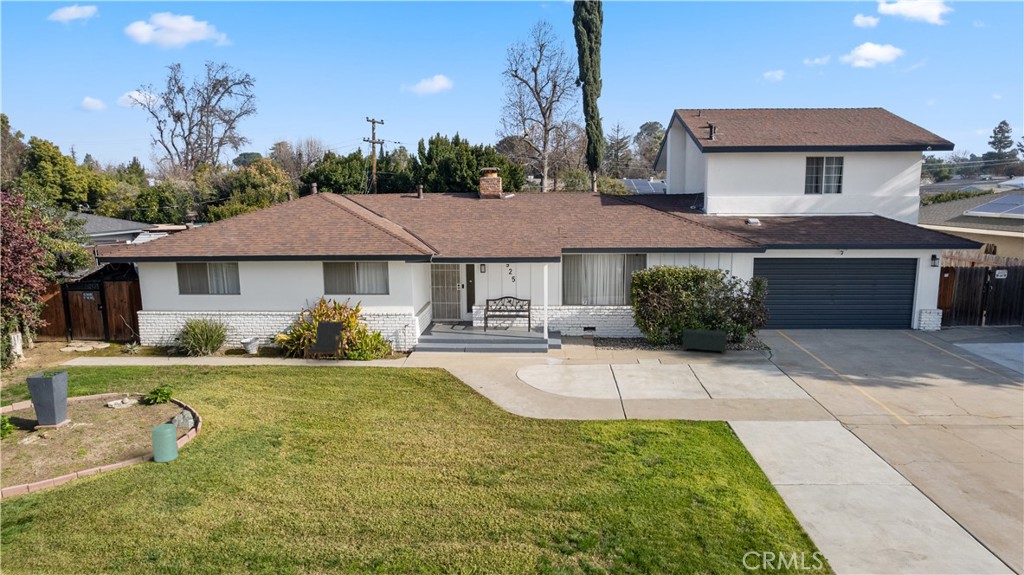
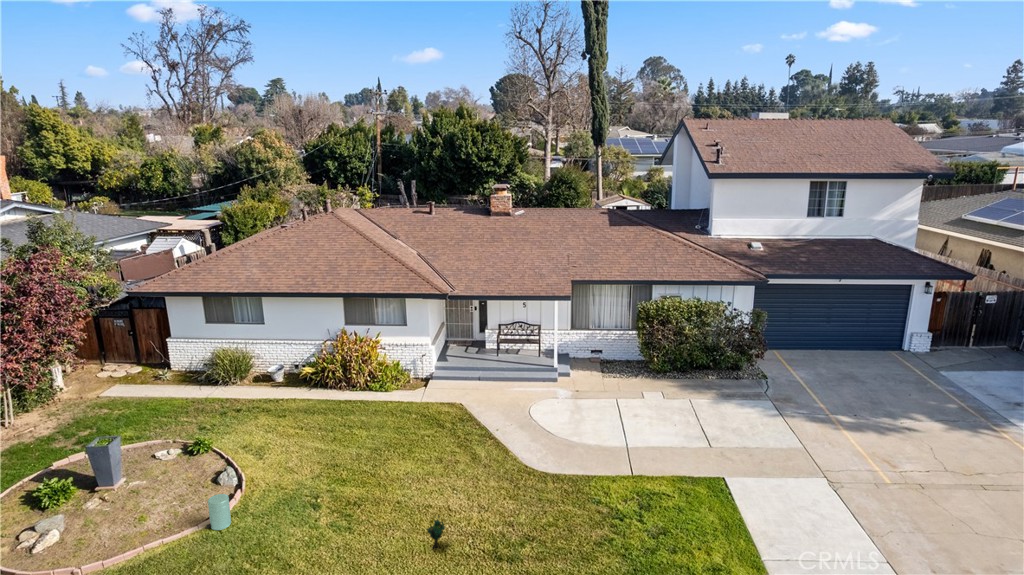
lounge chair: present [306,322,343,362] -> none [331,356,365,398]
bench: present [683,329,726,354] -> none [685,359,726,386]
decorative plant: none [392,437,415,477] -> present [427,516,445,550]

